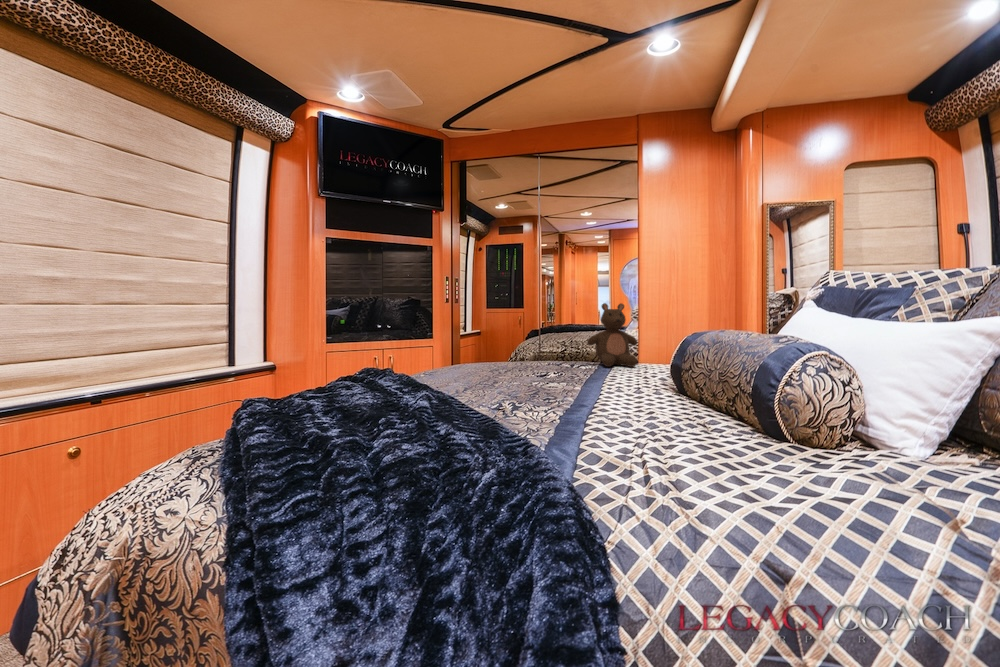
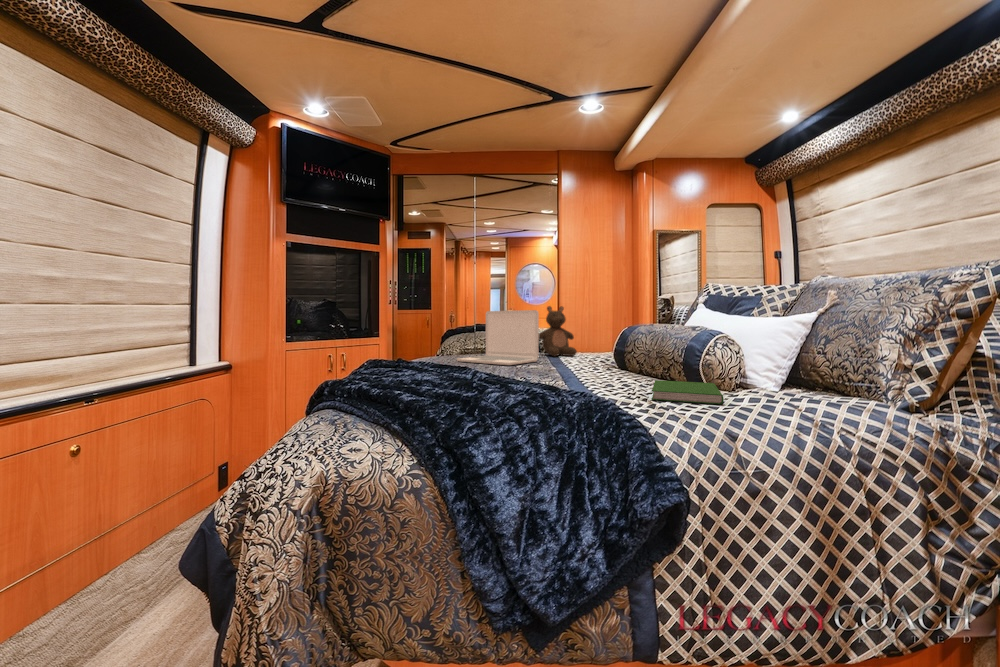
laptop: none [478,309,577,379] -> present [457,310,539,365]
hardcover book: none [661,422,796,487] -> present [652,380,724,404]

